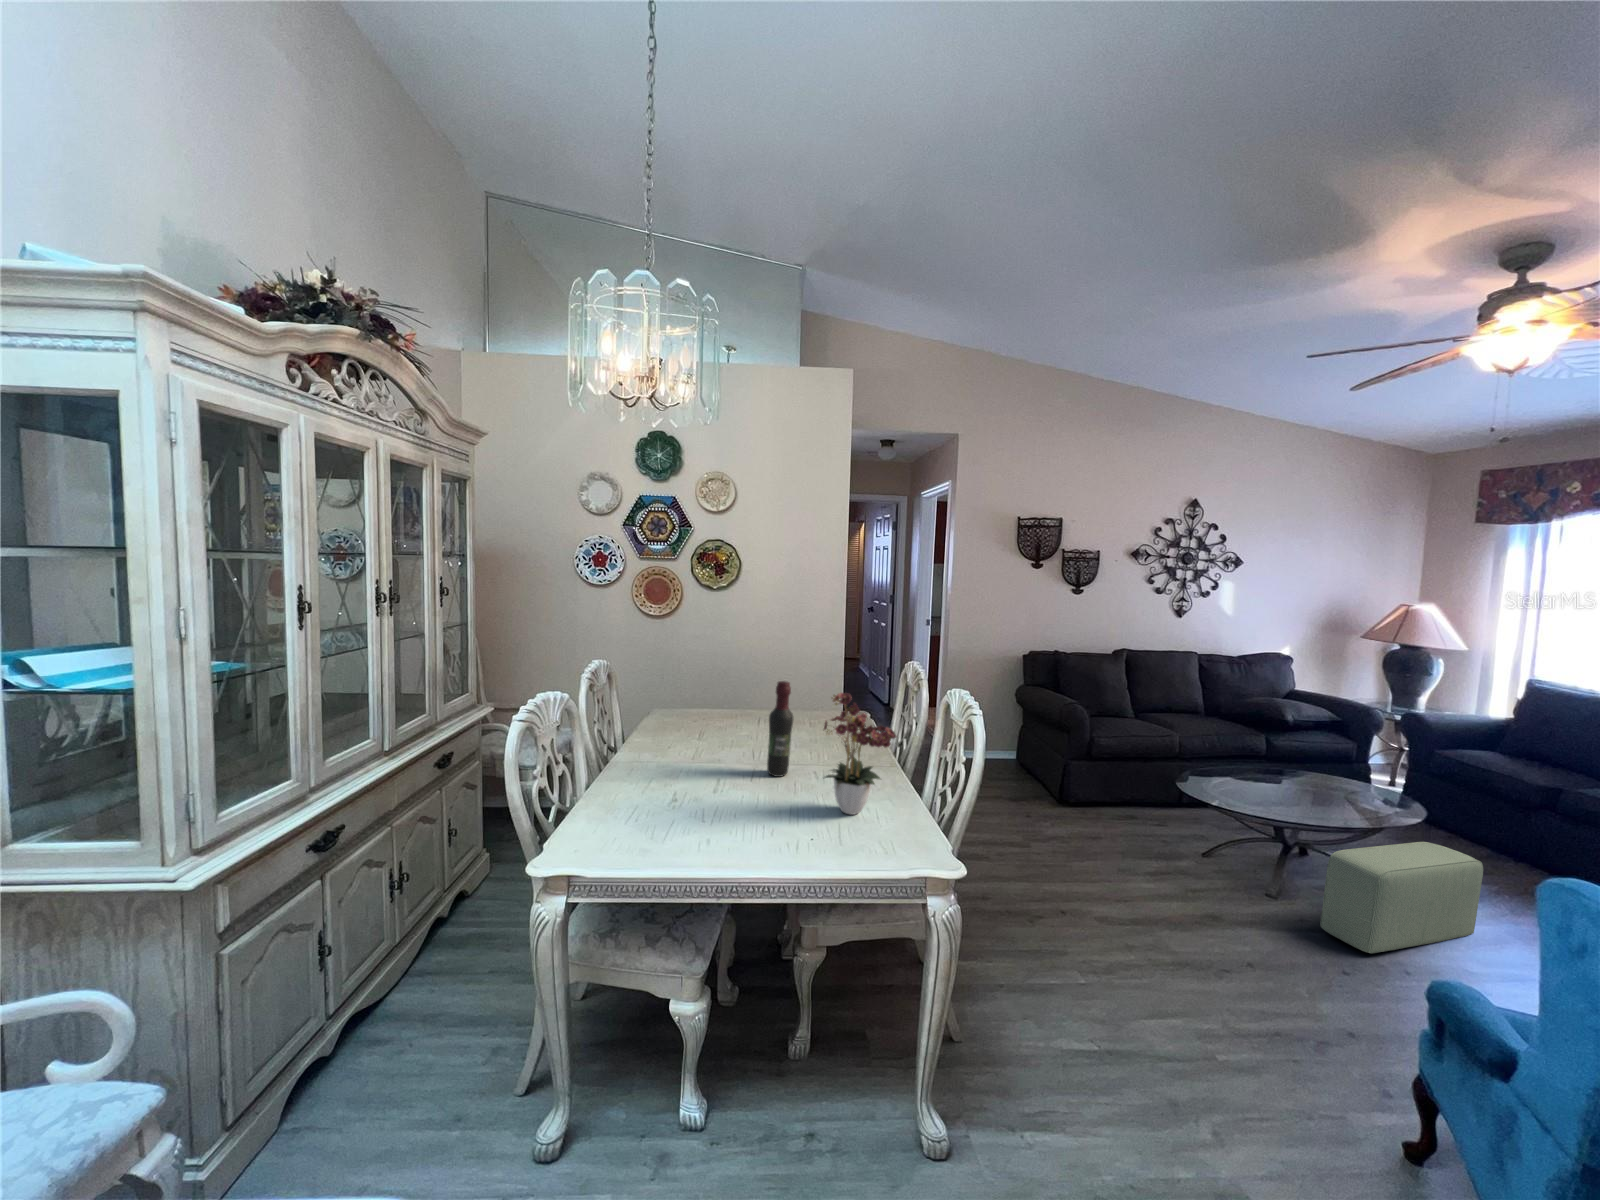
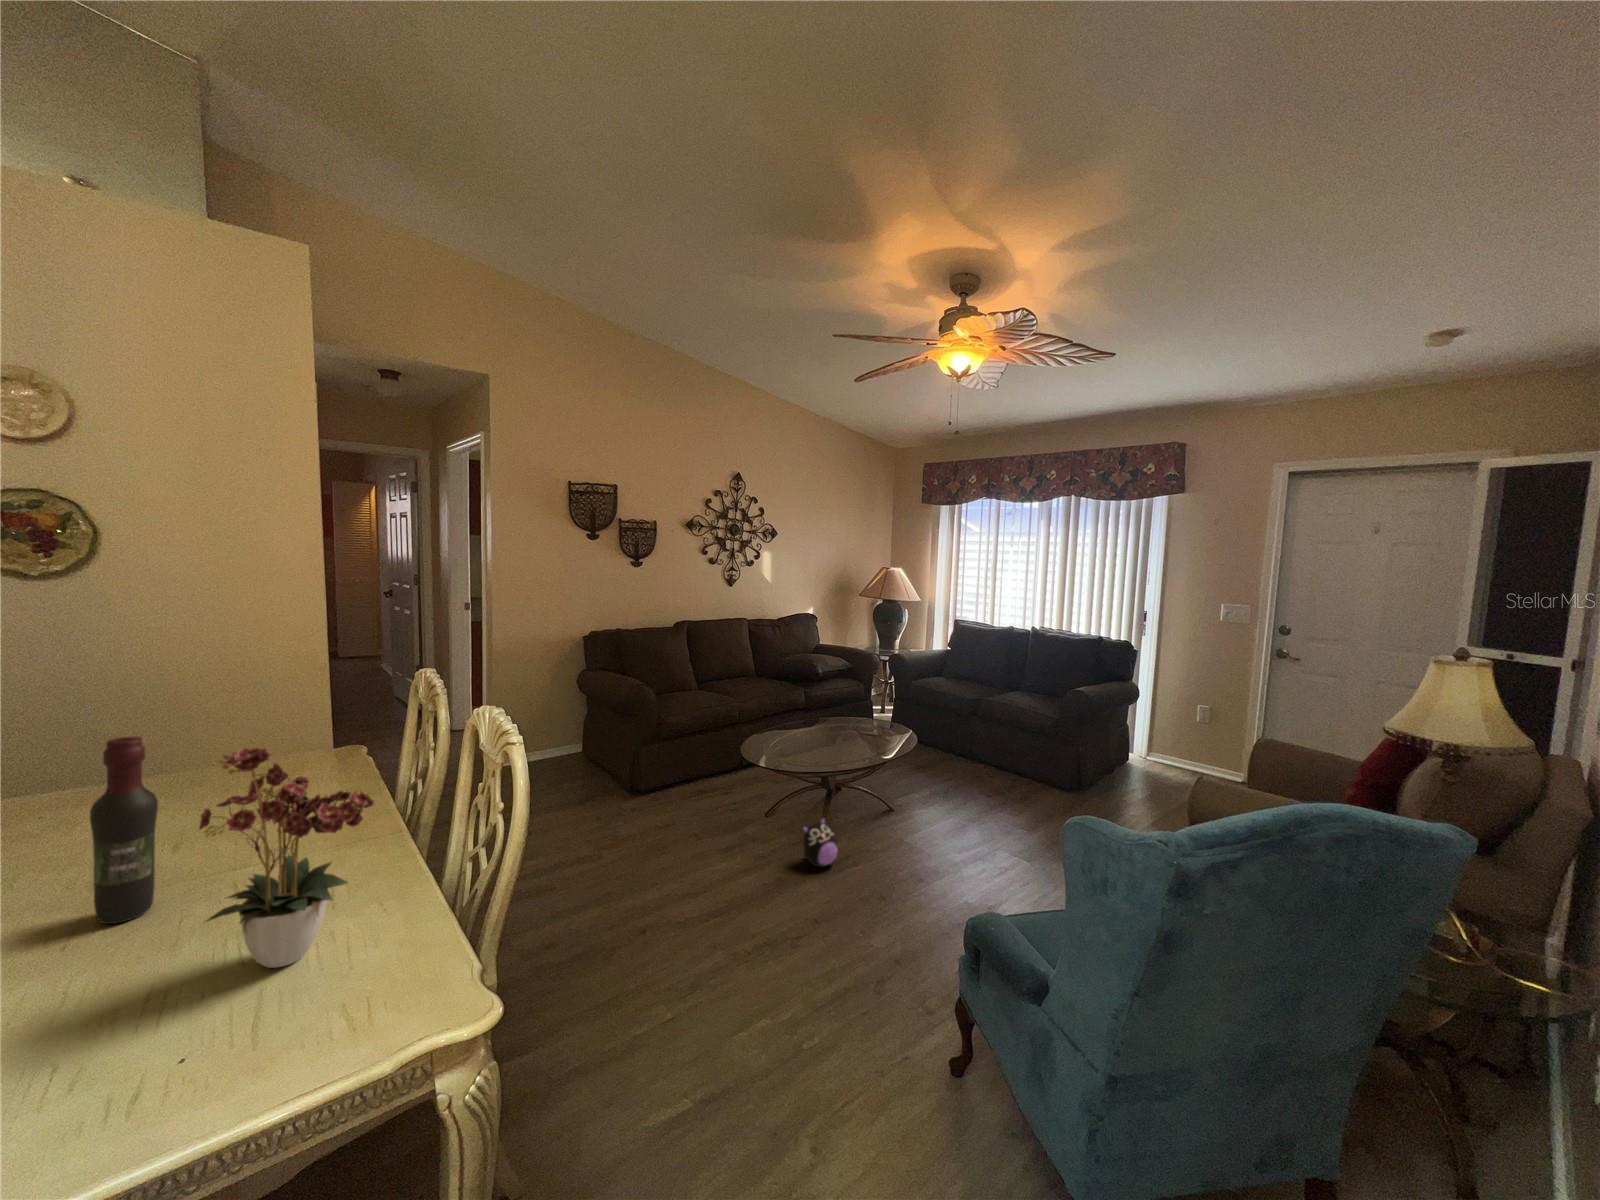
pouf: present [1320,842,1483,953] -> none [867,760,960,872]
plush toy: none [1237,865,1282,919] -> present [803,818,838,867]

